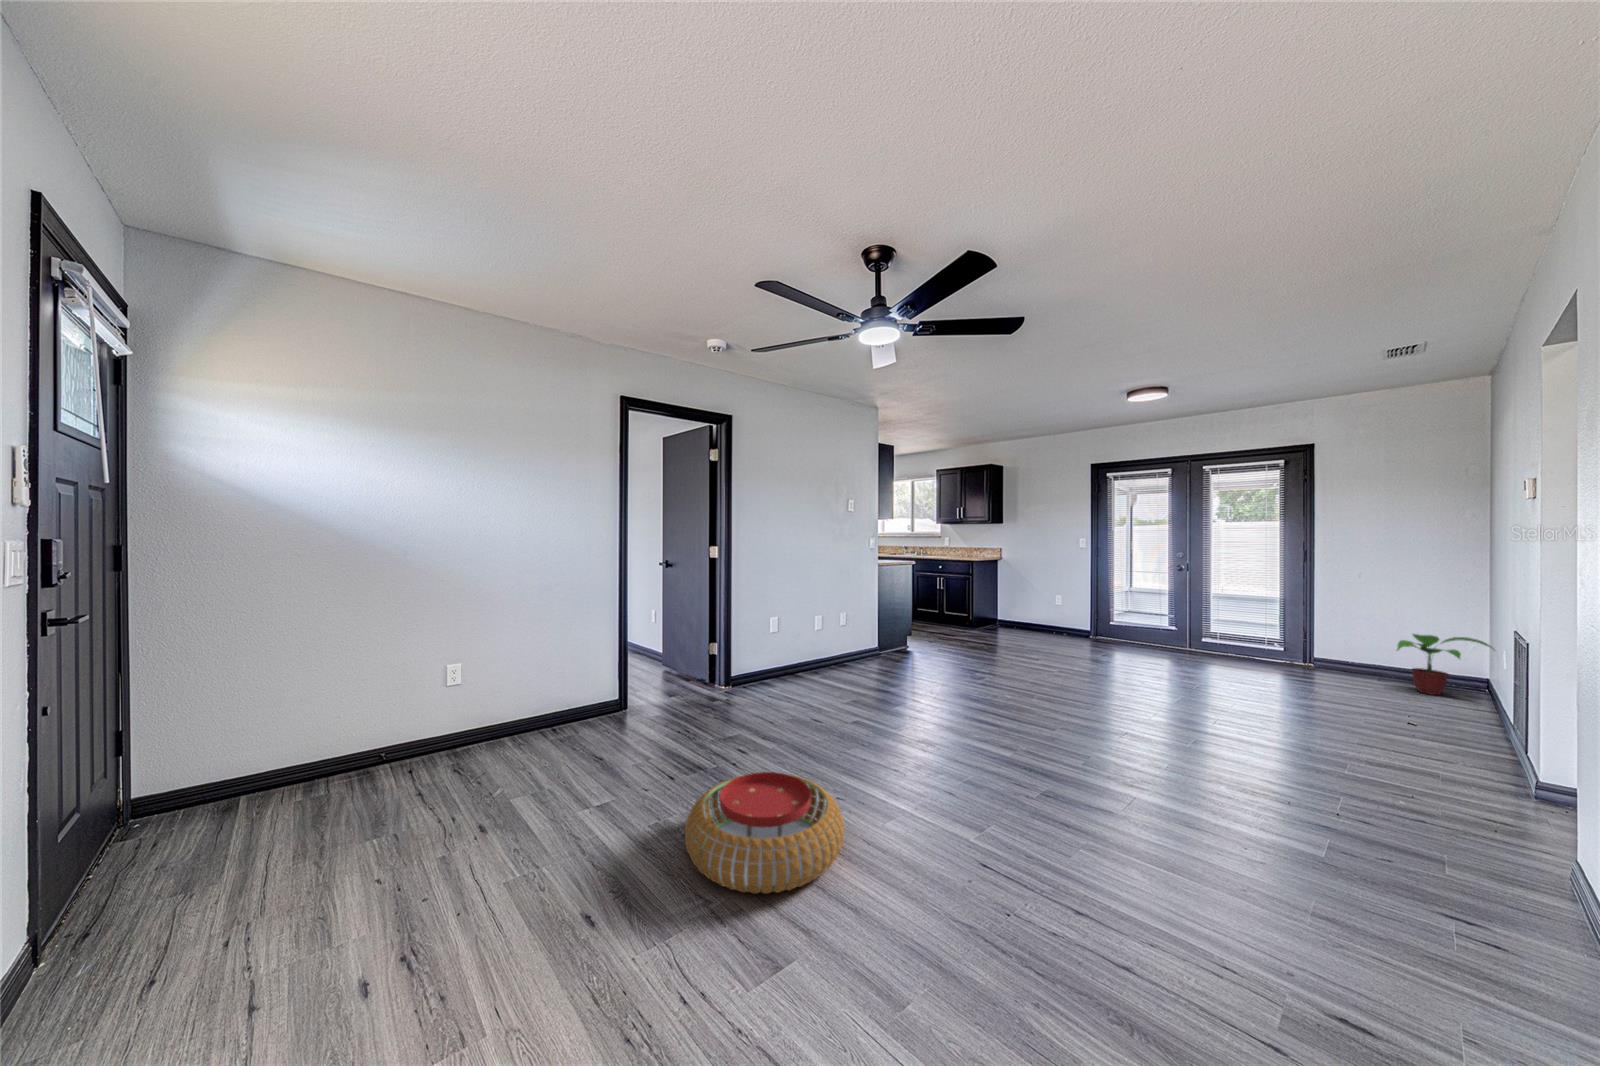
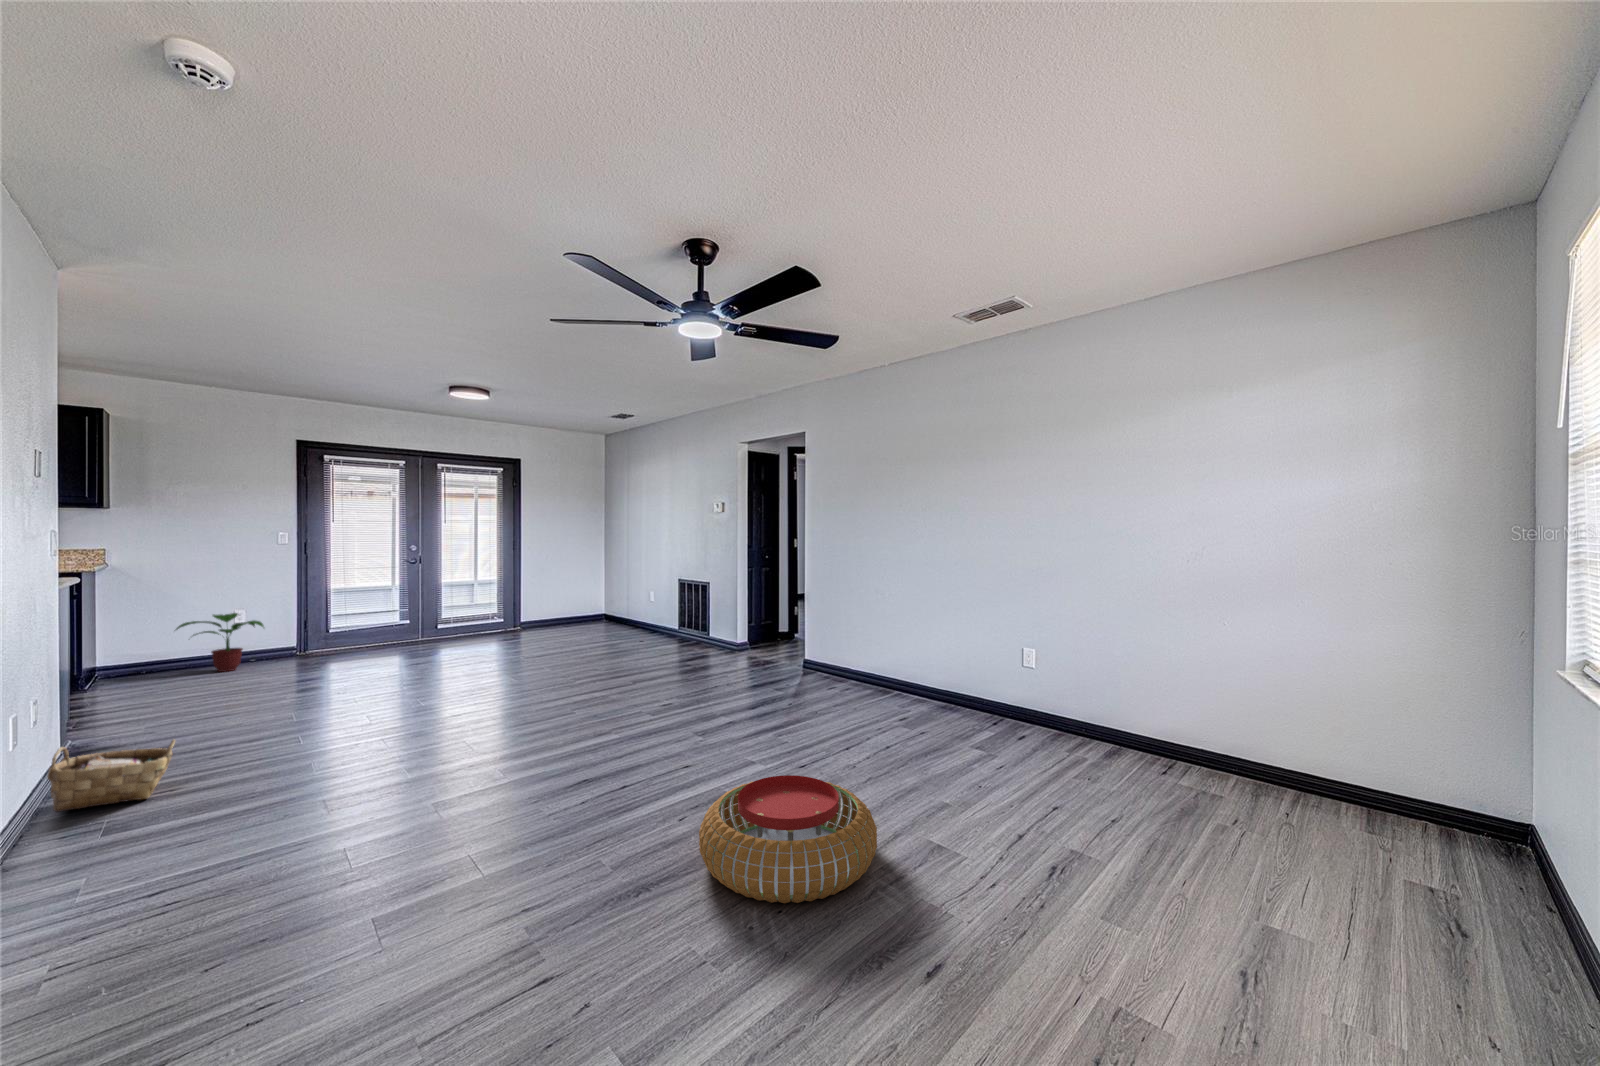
woven basket: none [831,633,869,666] -> present [47,740,175,812]
potted plant: present [1397,634,1492,695] -> present [176,613,264,672]

